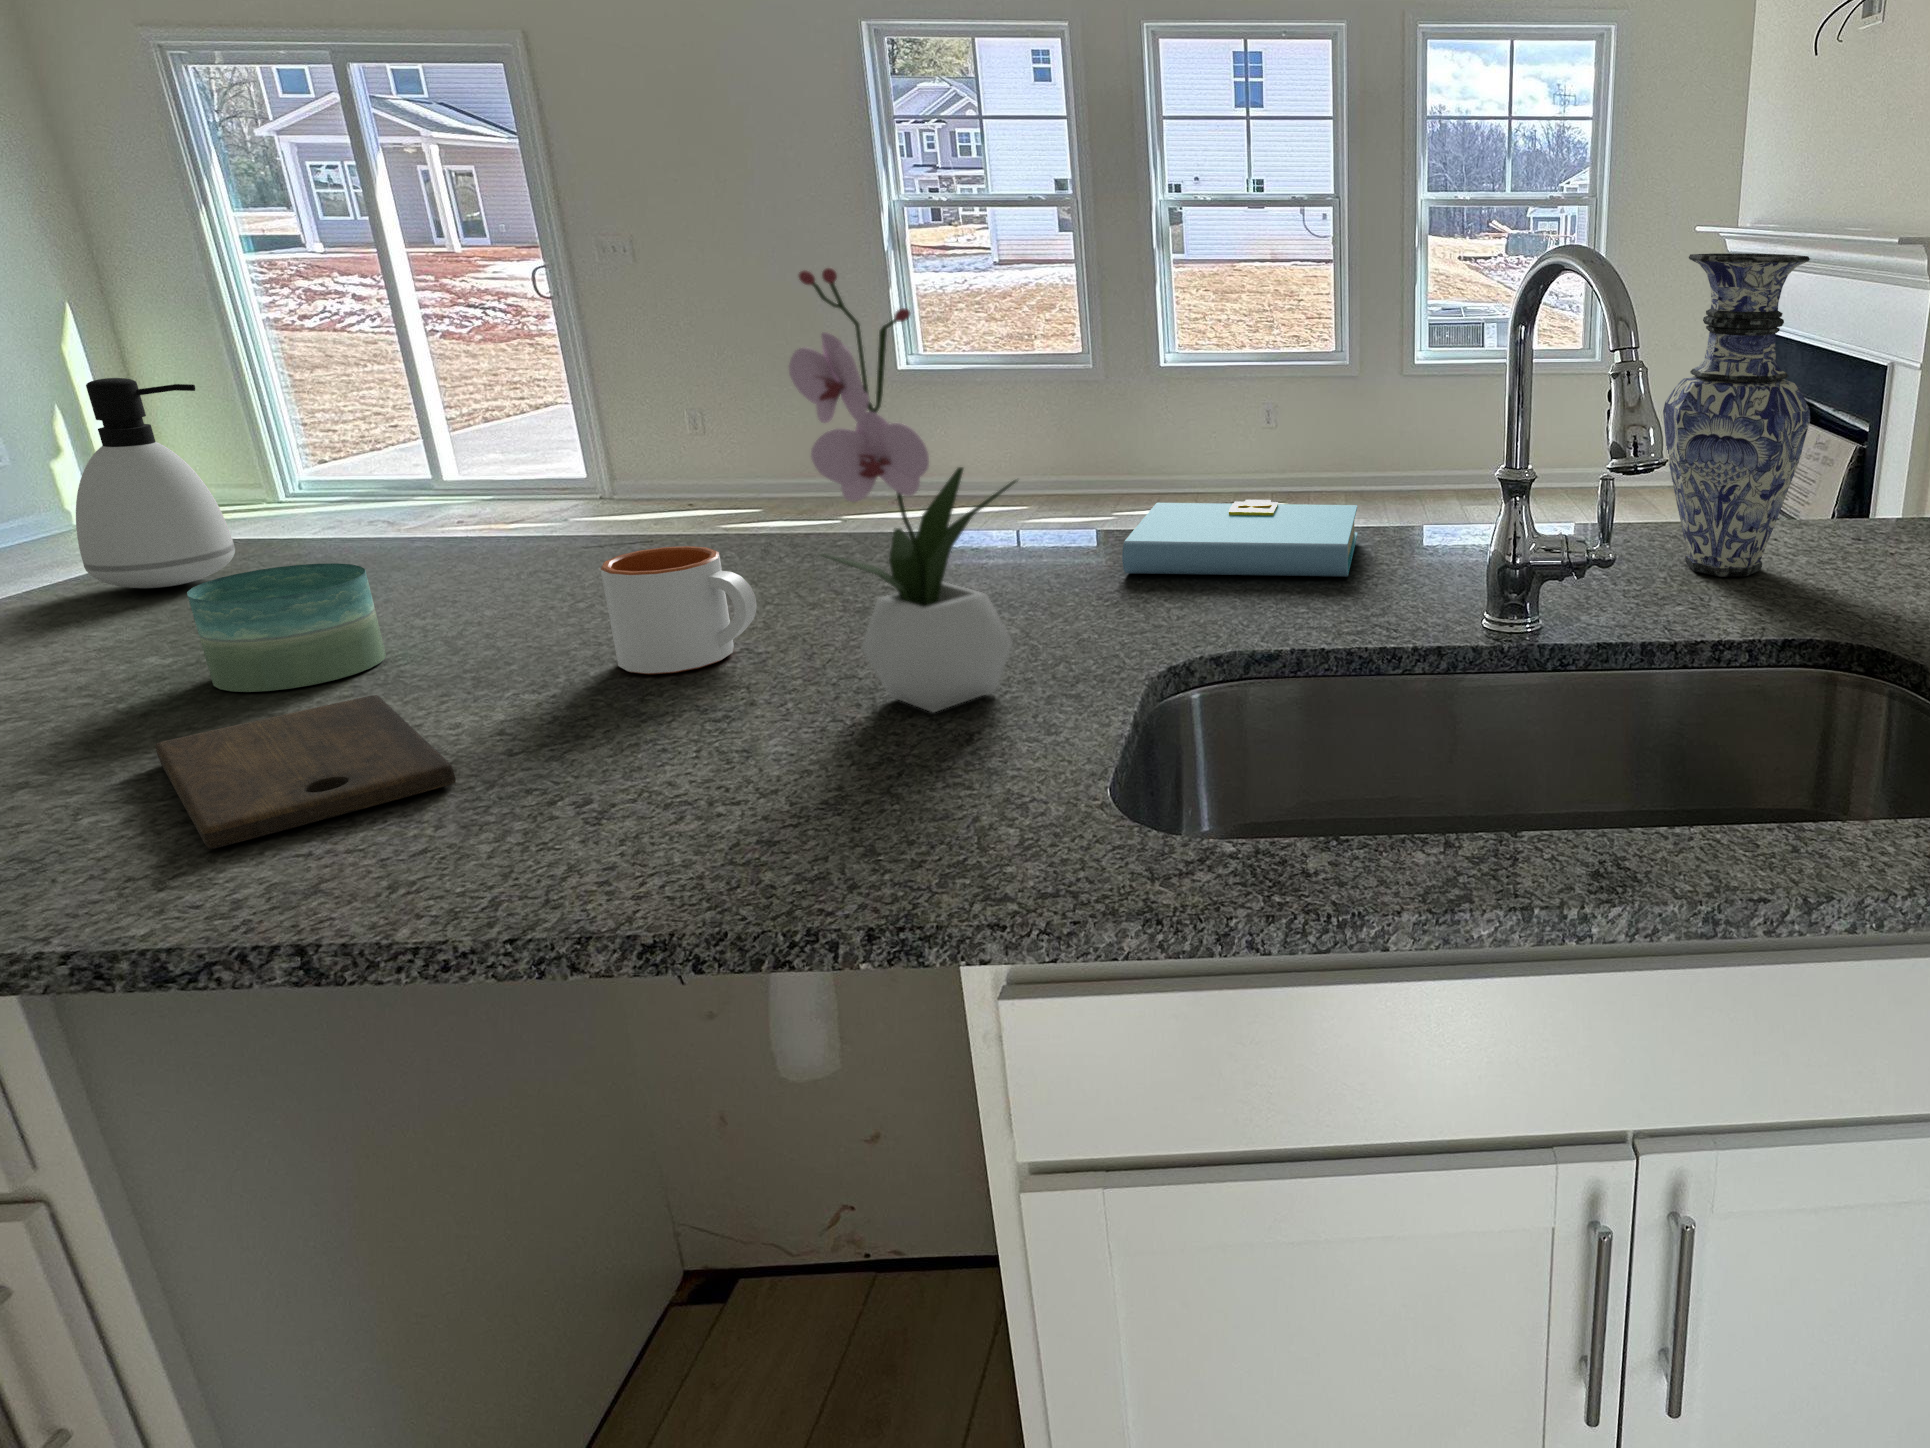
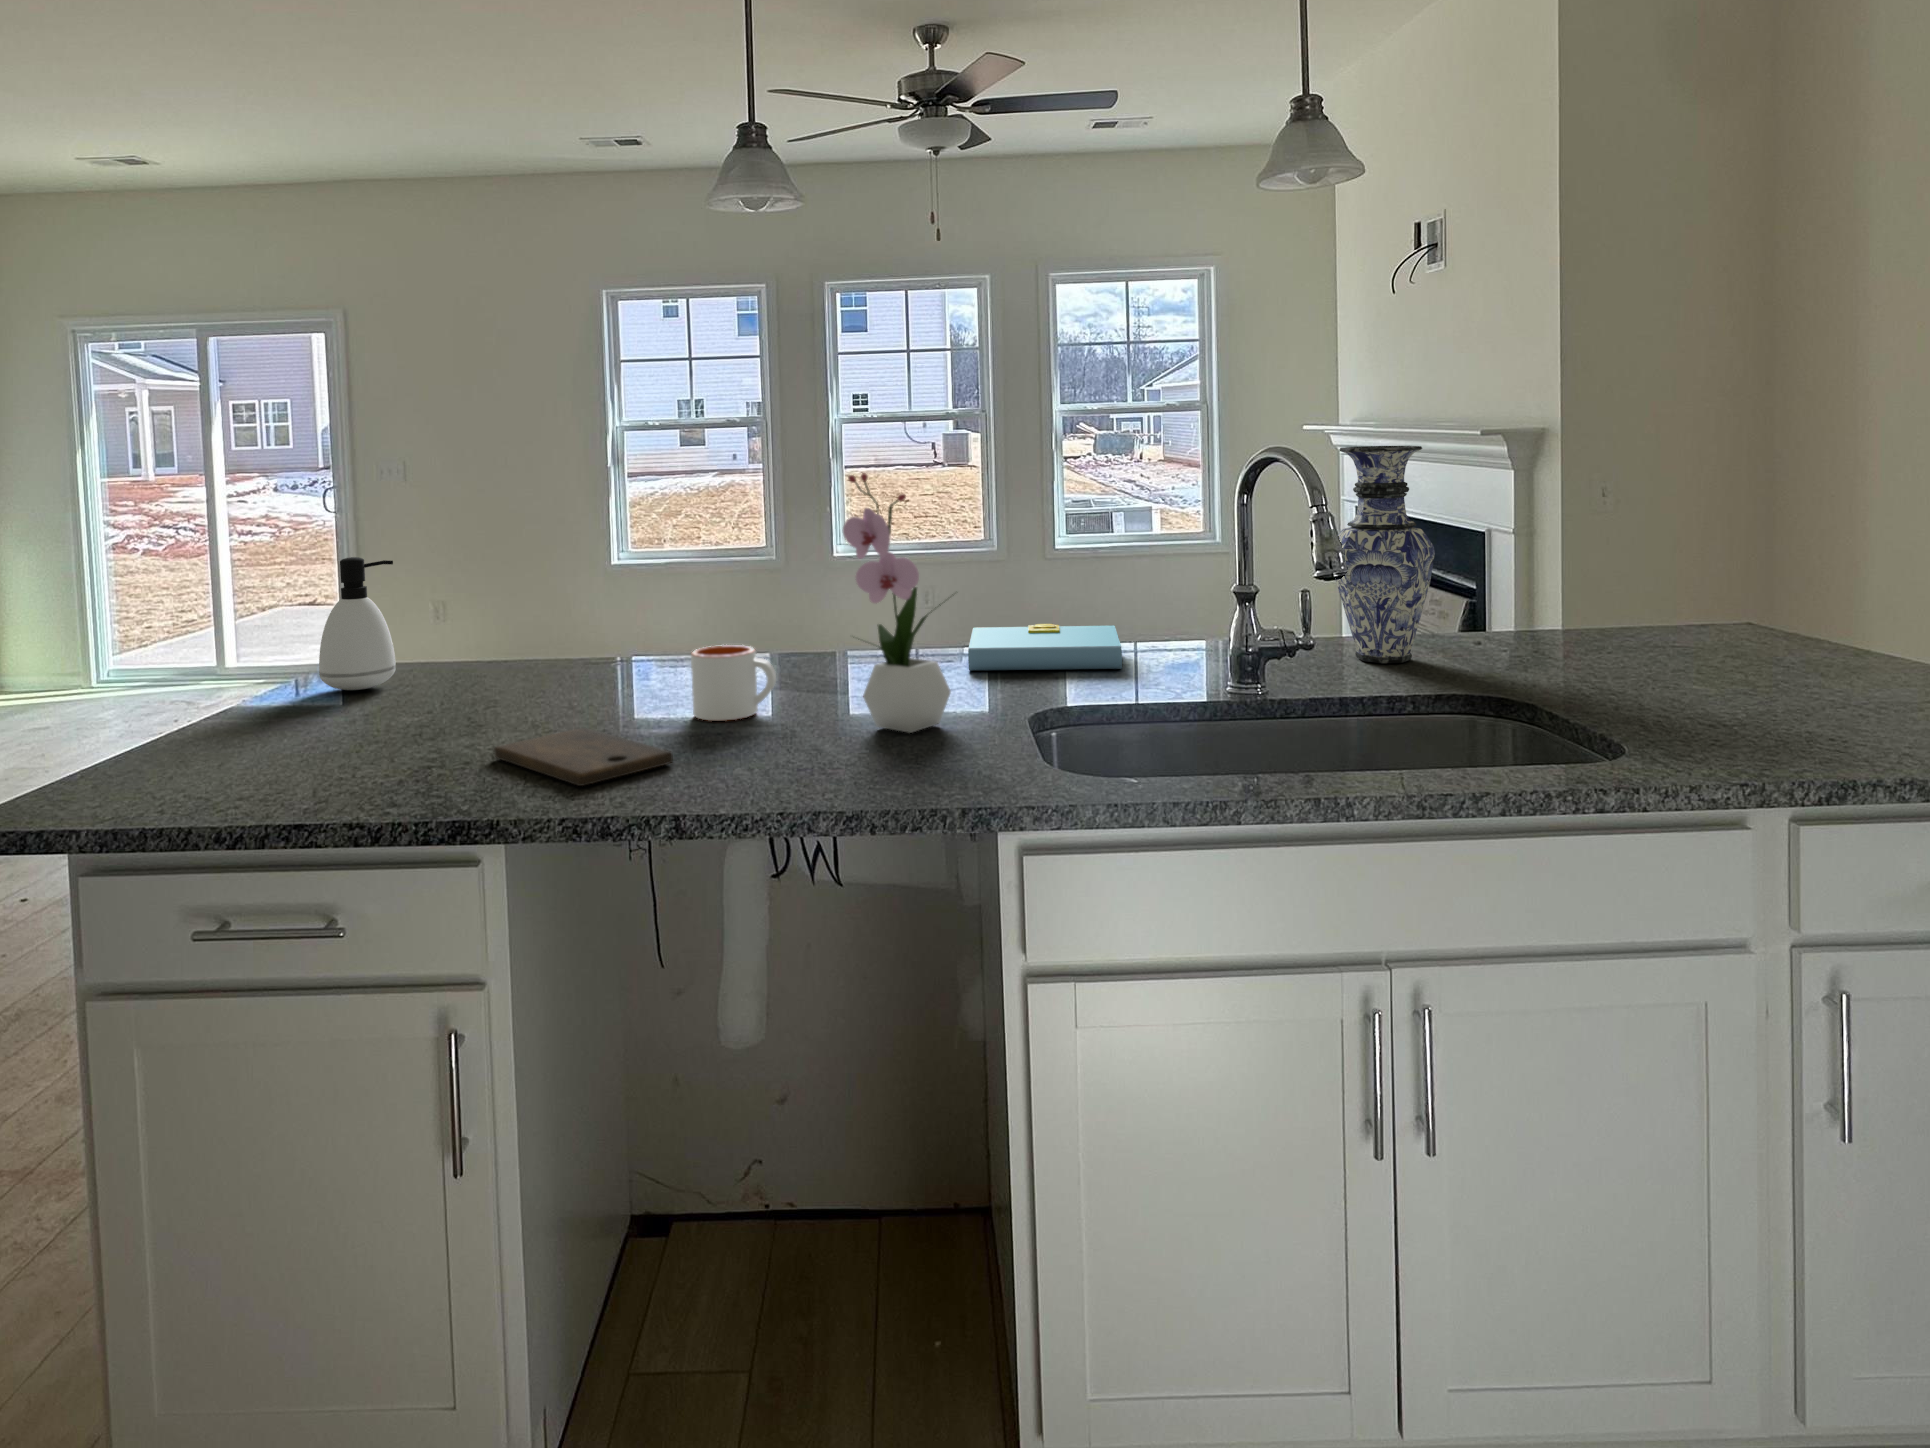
candle: present [187,563,386,692] -> none [461,660,550,732]

